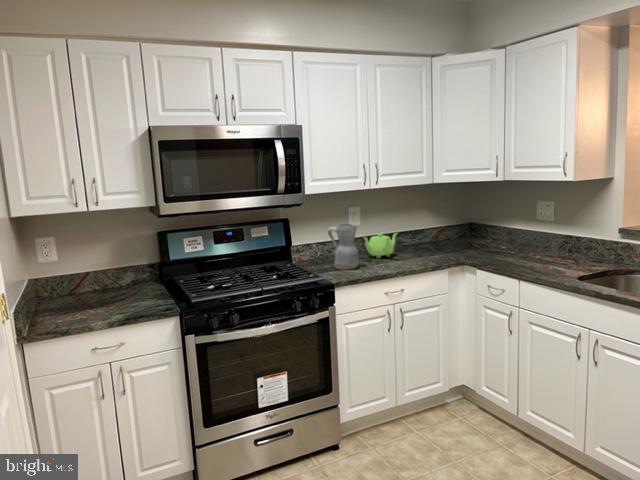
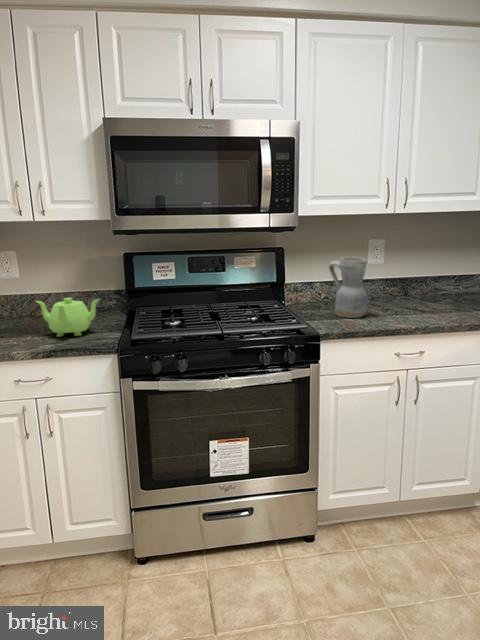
teapot: present [364,233,397,258] -> present [36,298,99,337]

